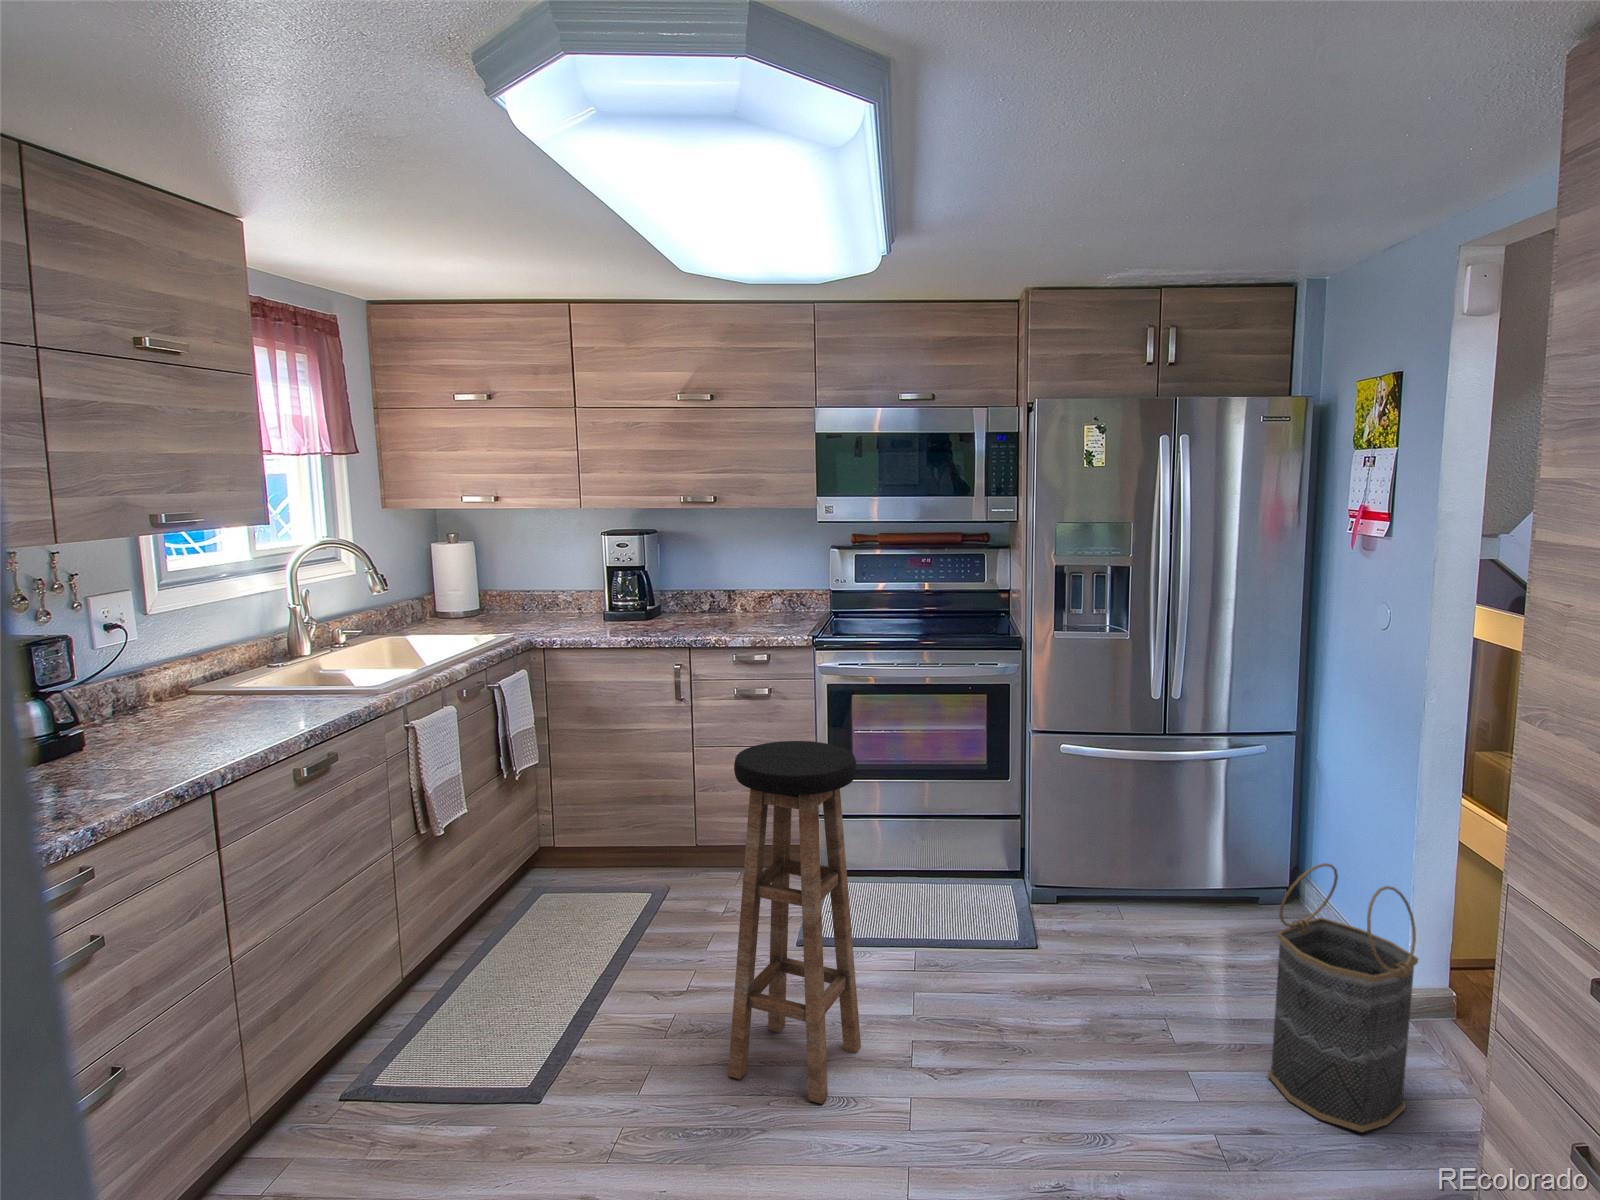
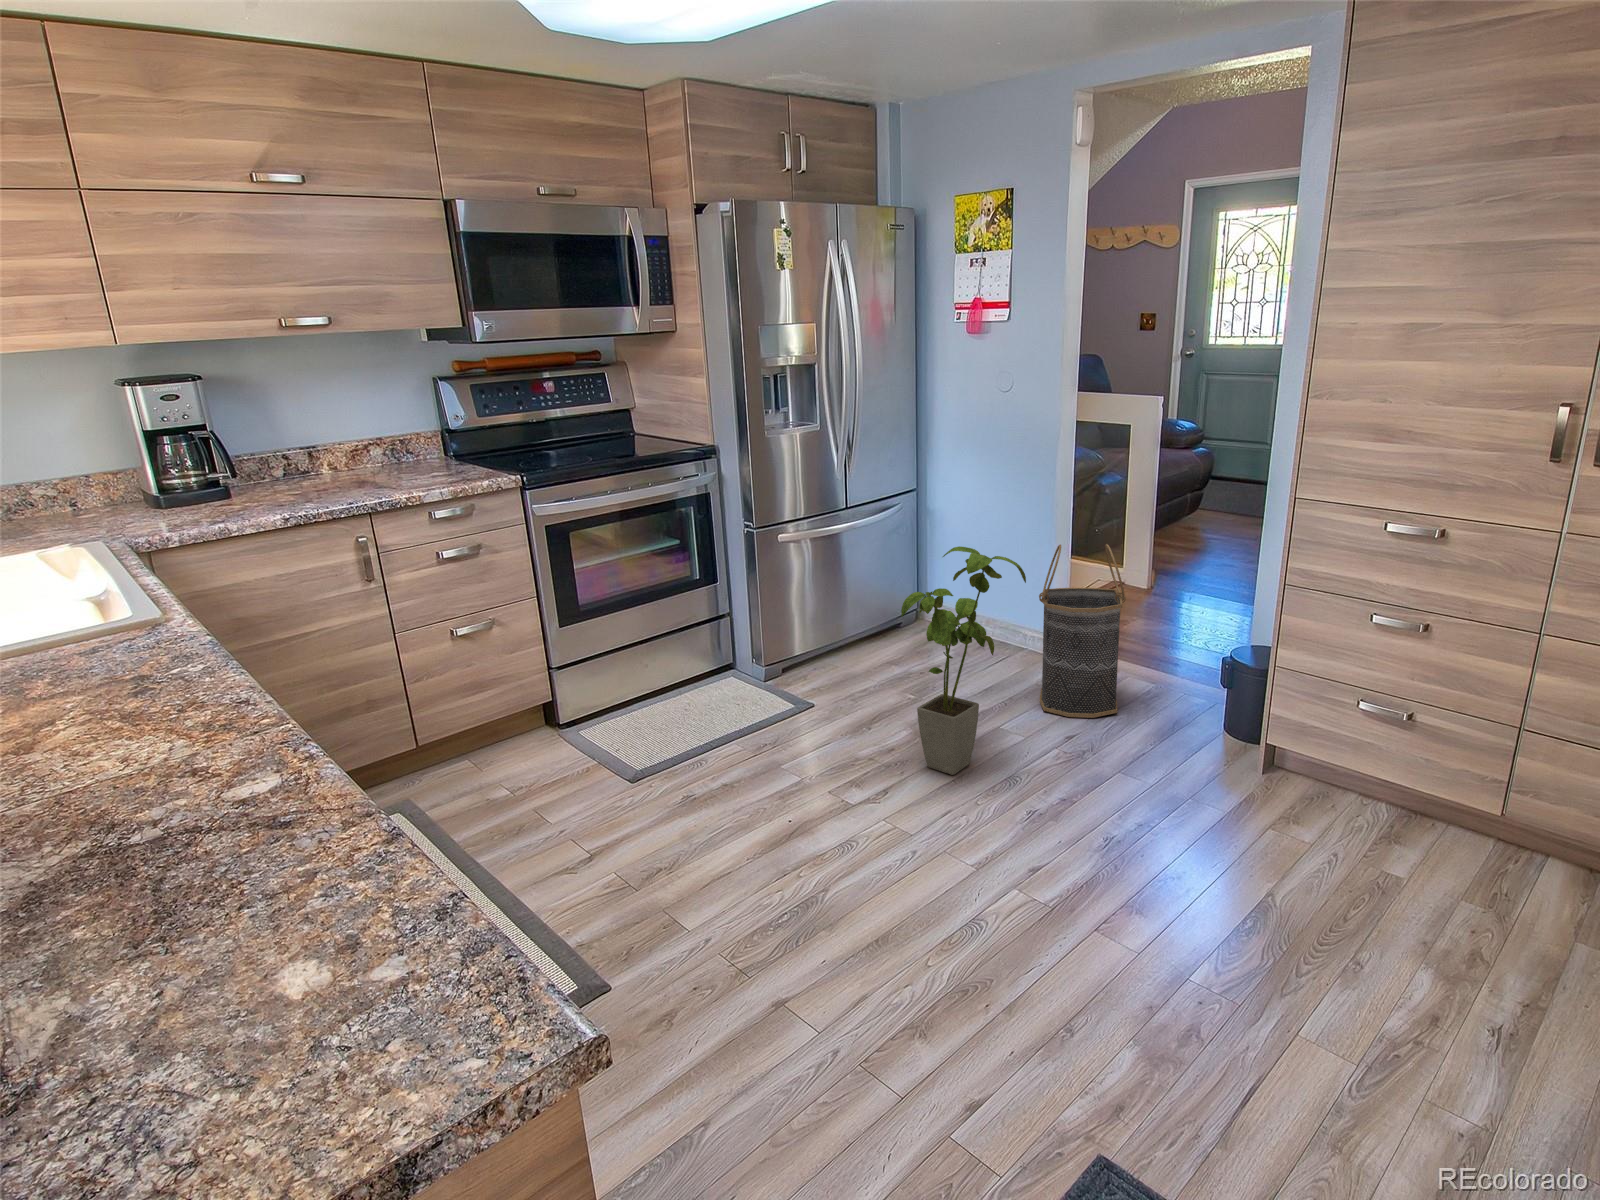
bar stool: present [728,741,861,1104] -> none [715,539,870,908]
house plant: none [1005,813,1147,1075] -> present [901,546,1026,775]

